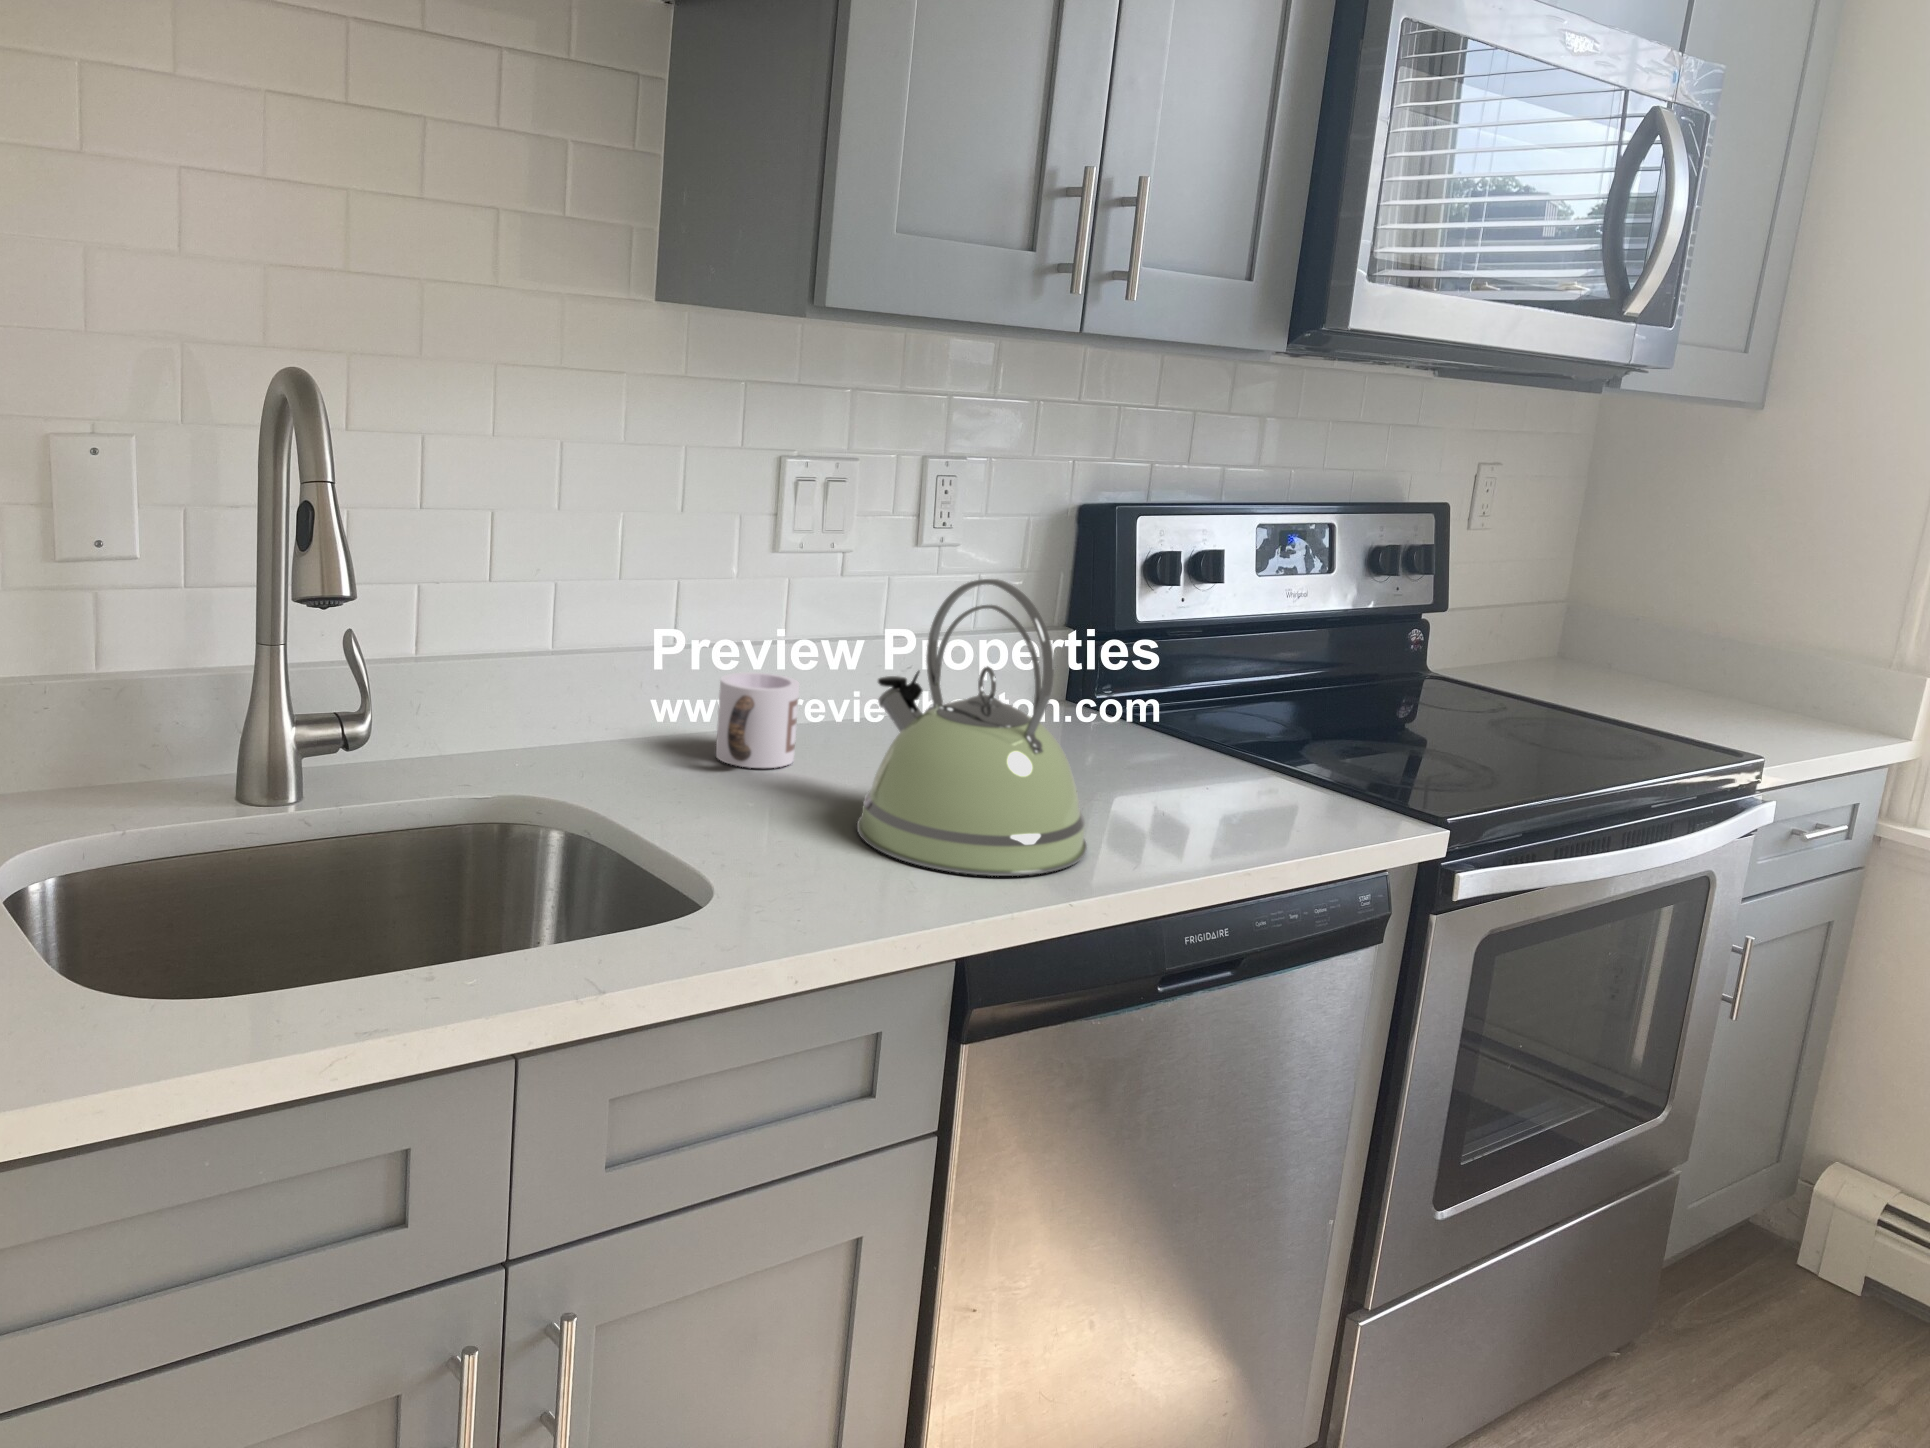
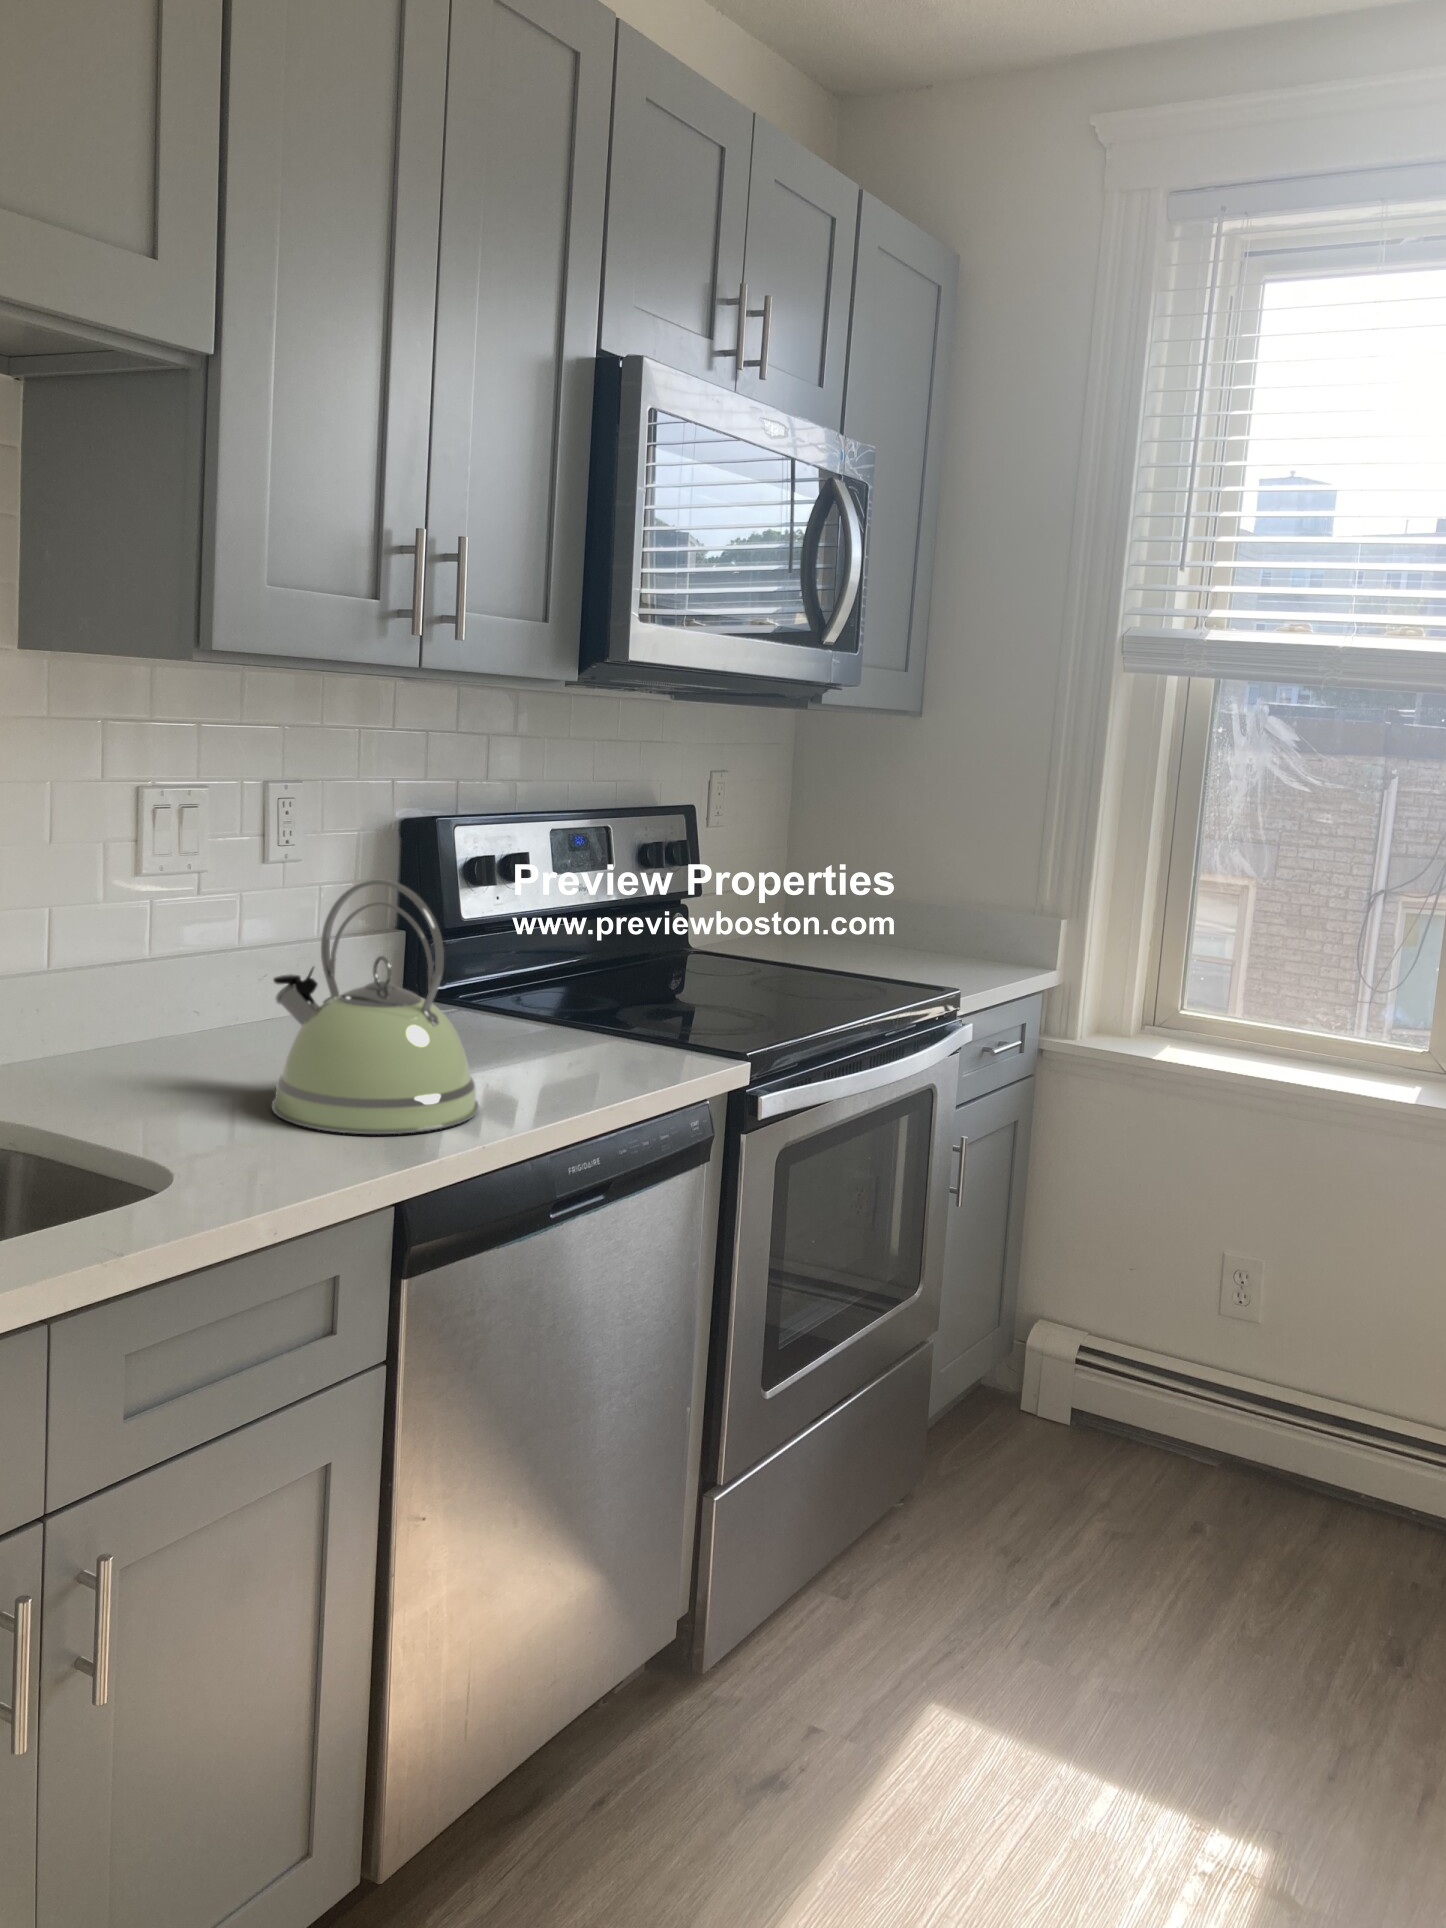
mug: present [716,672,799,768] -> none [107,988,186,1075]

